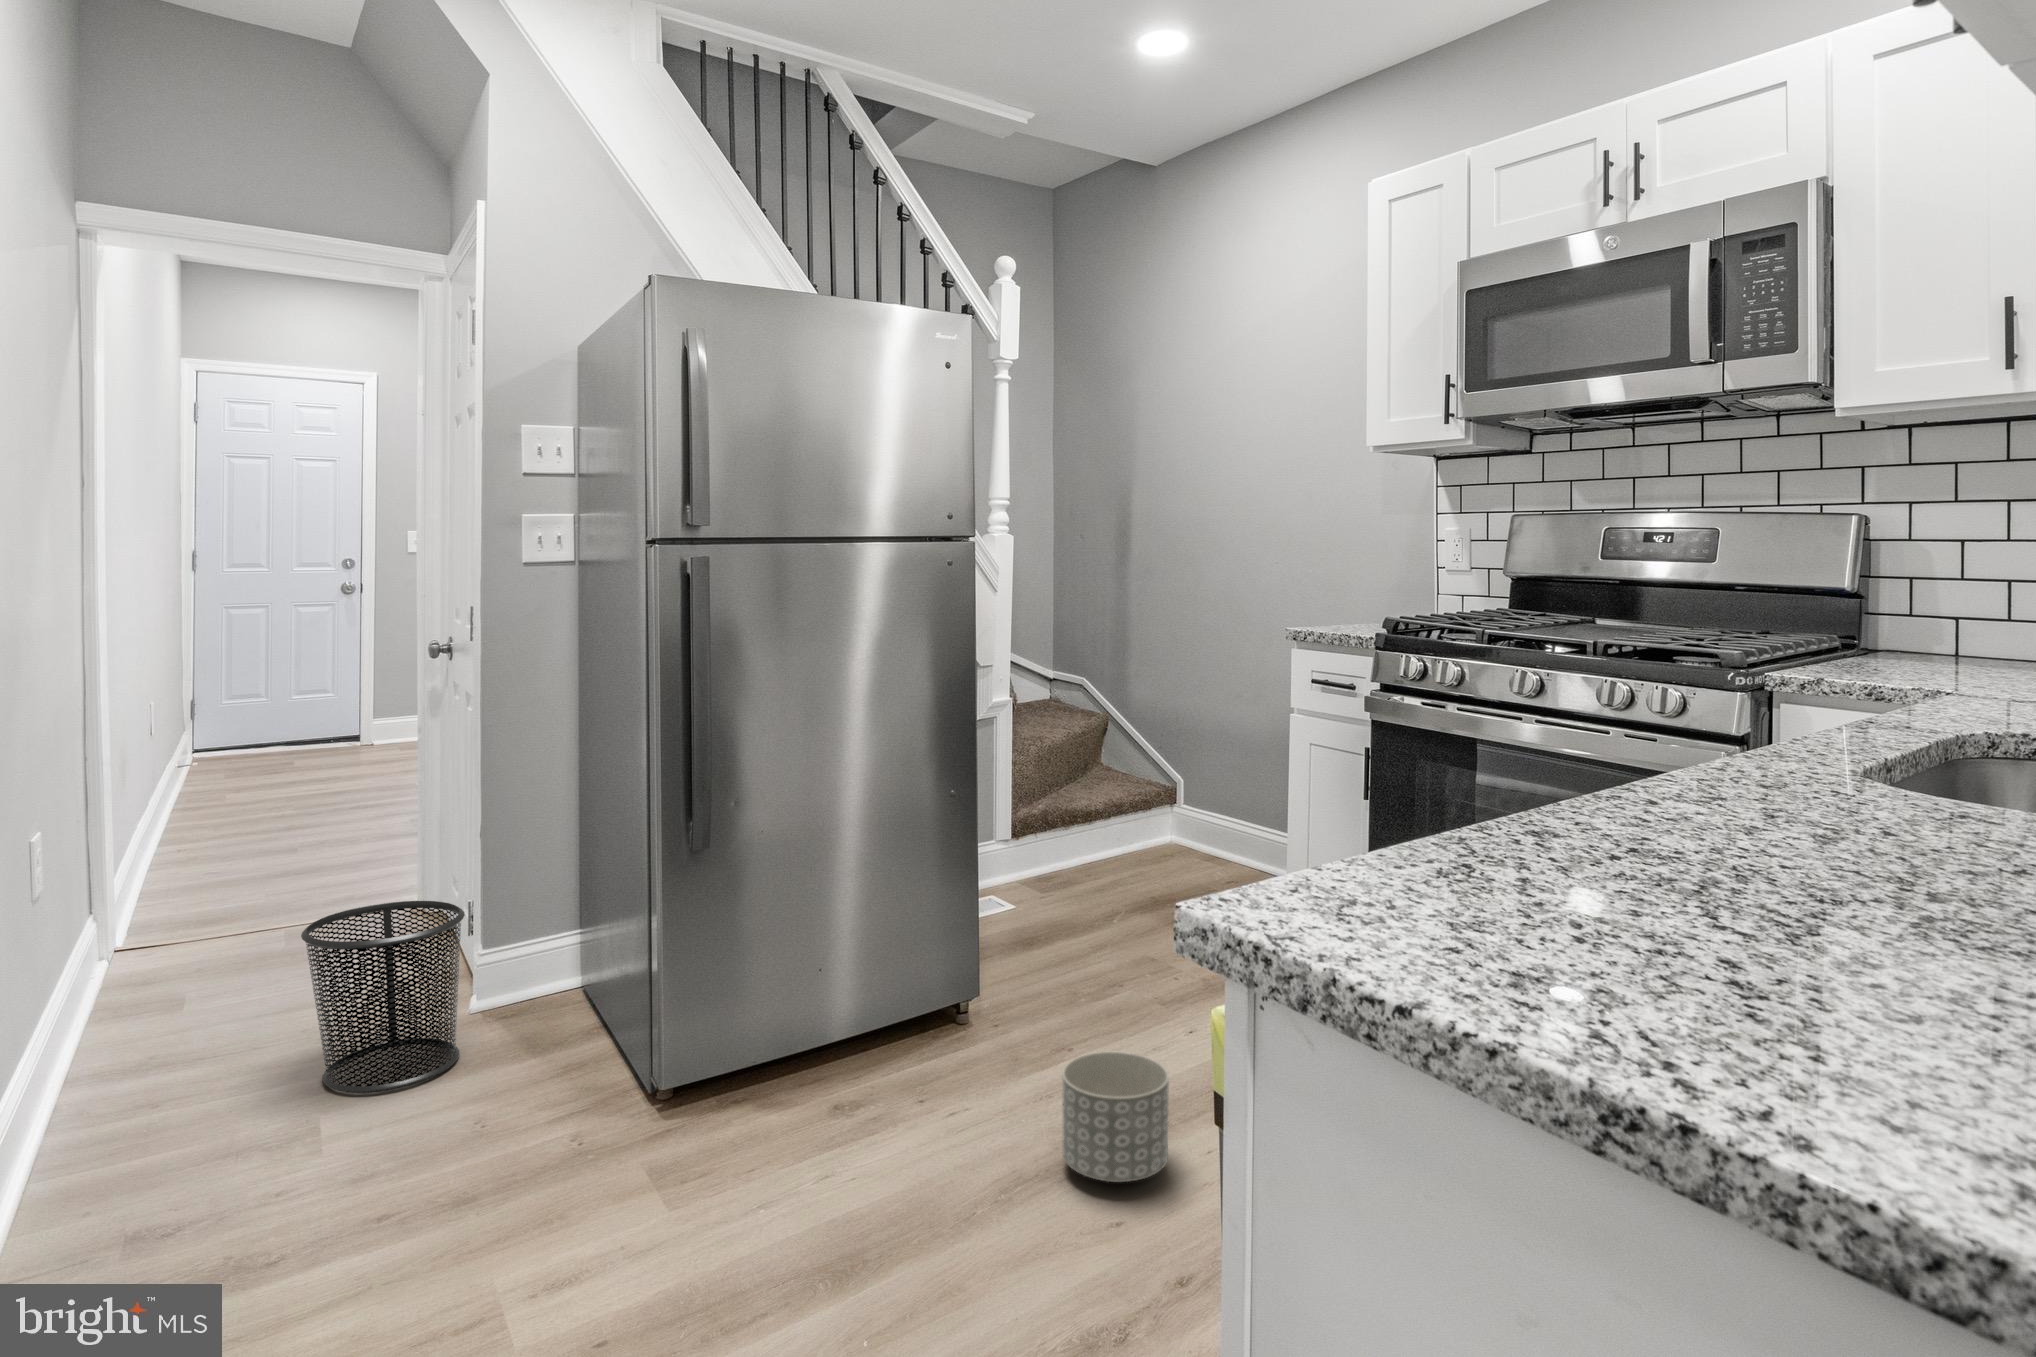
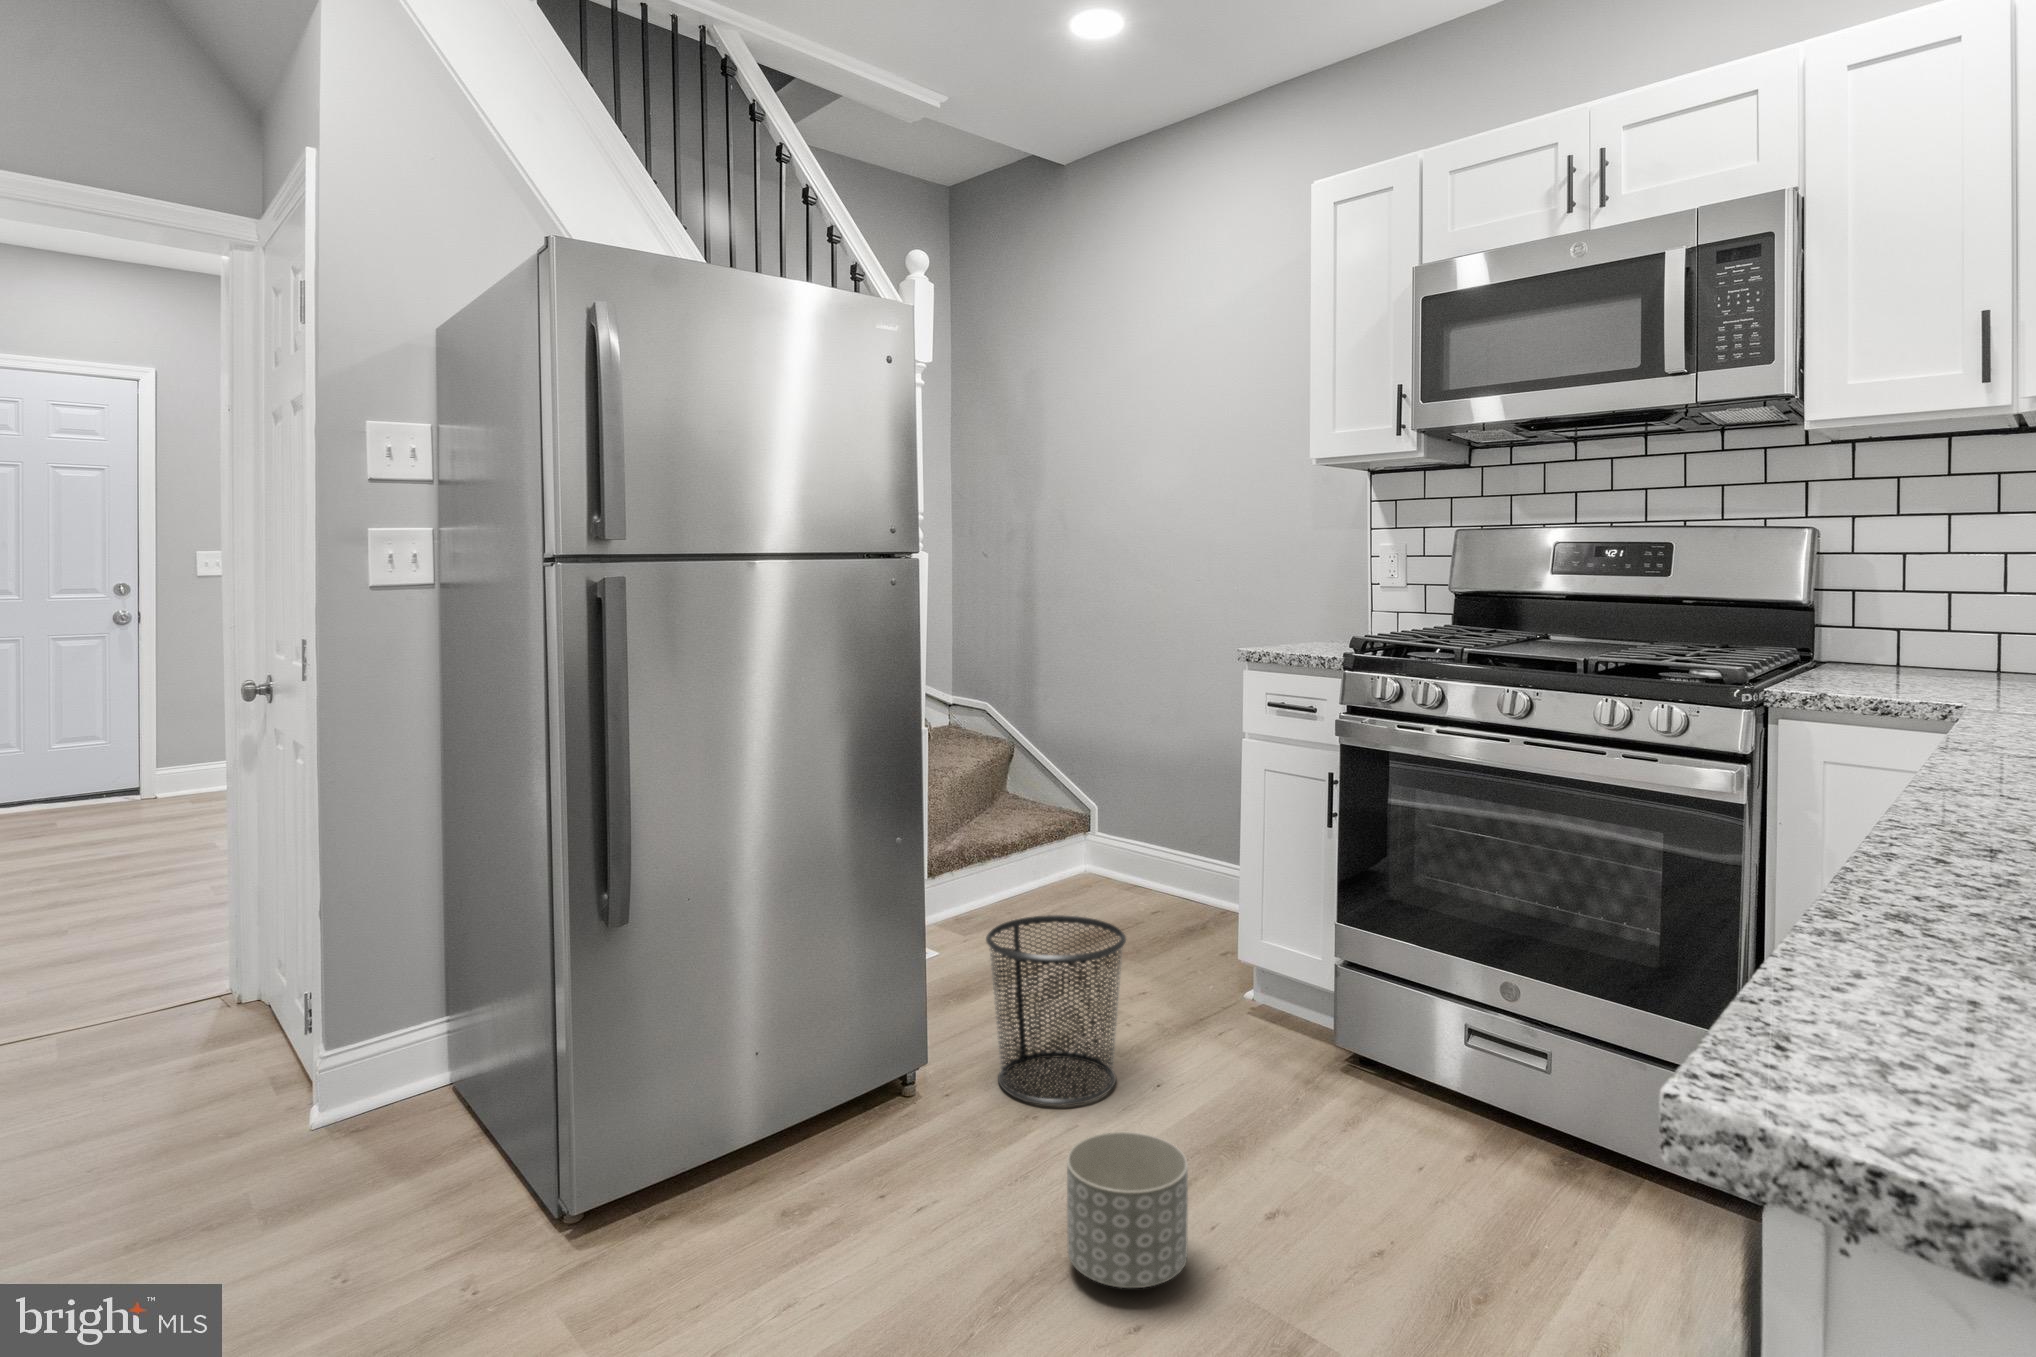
waste bin: present [301,901,465,1093] -> present [986,915,1126,1106]

